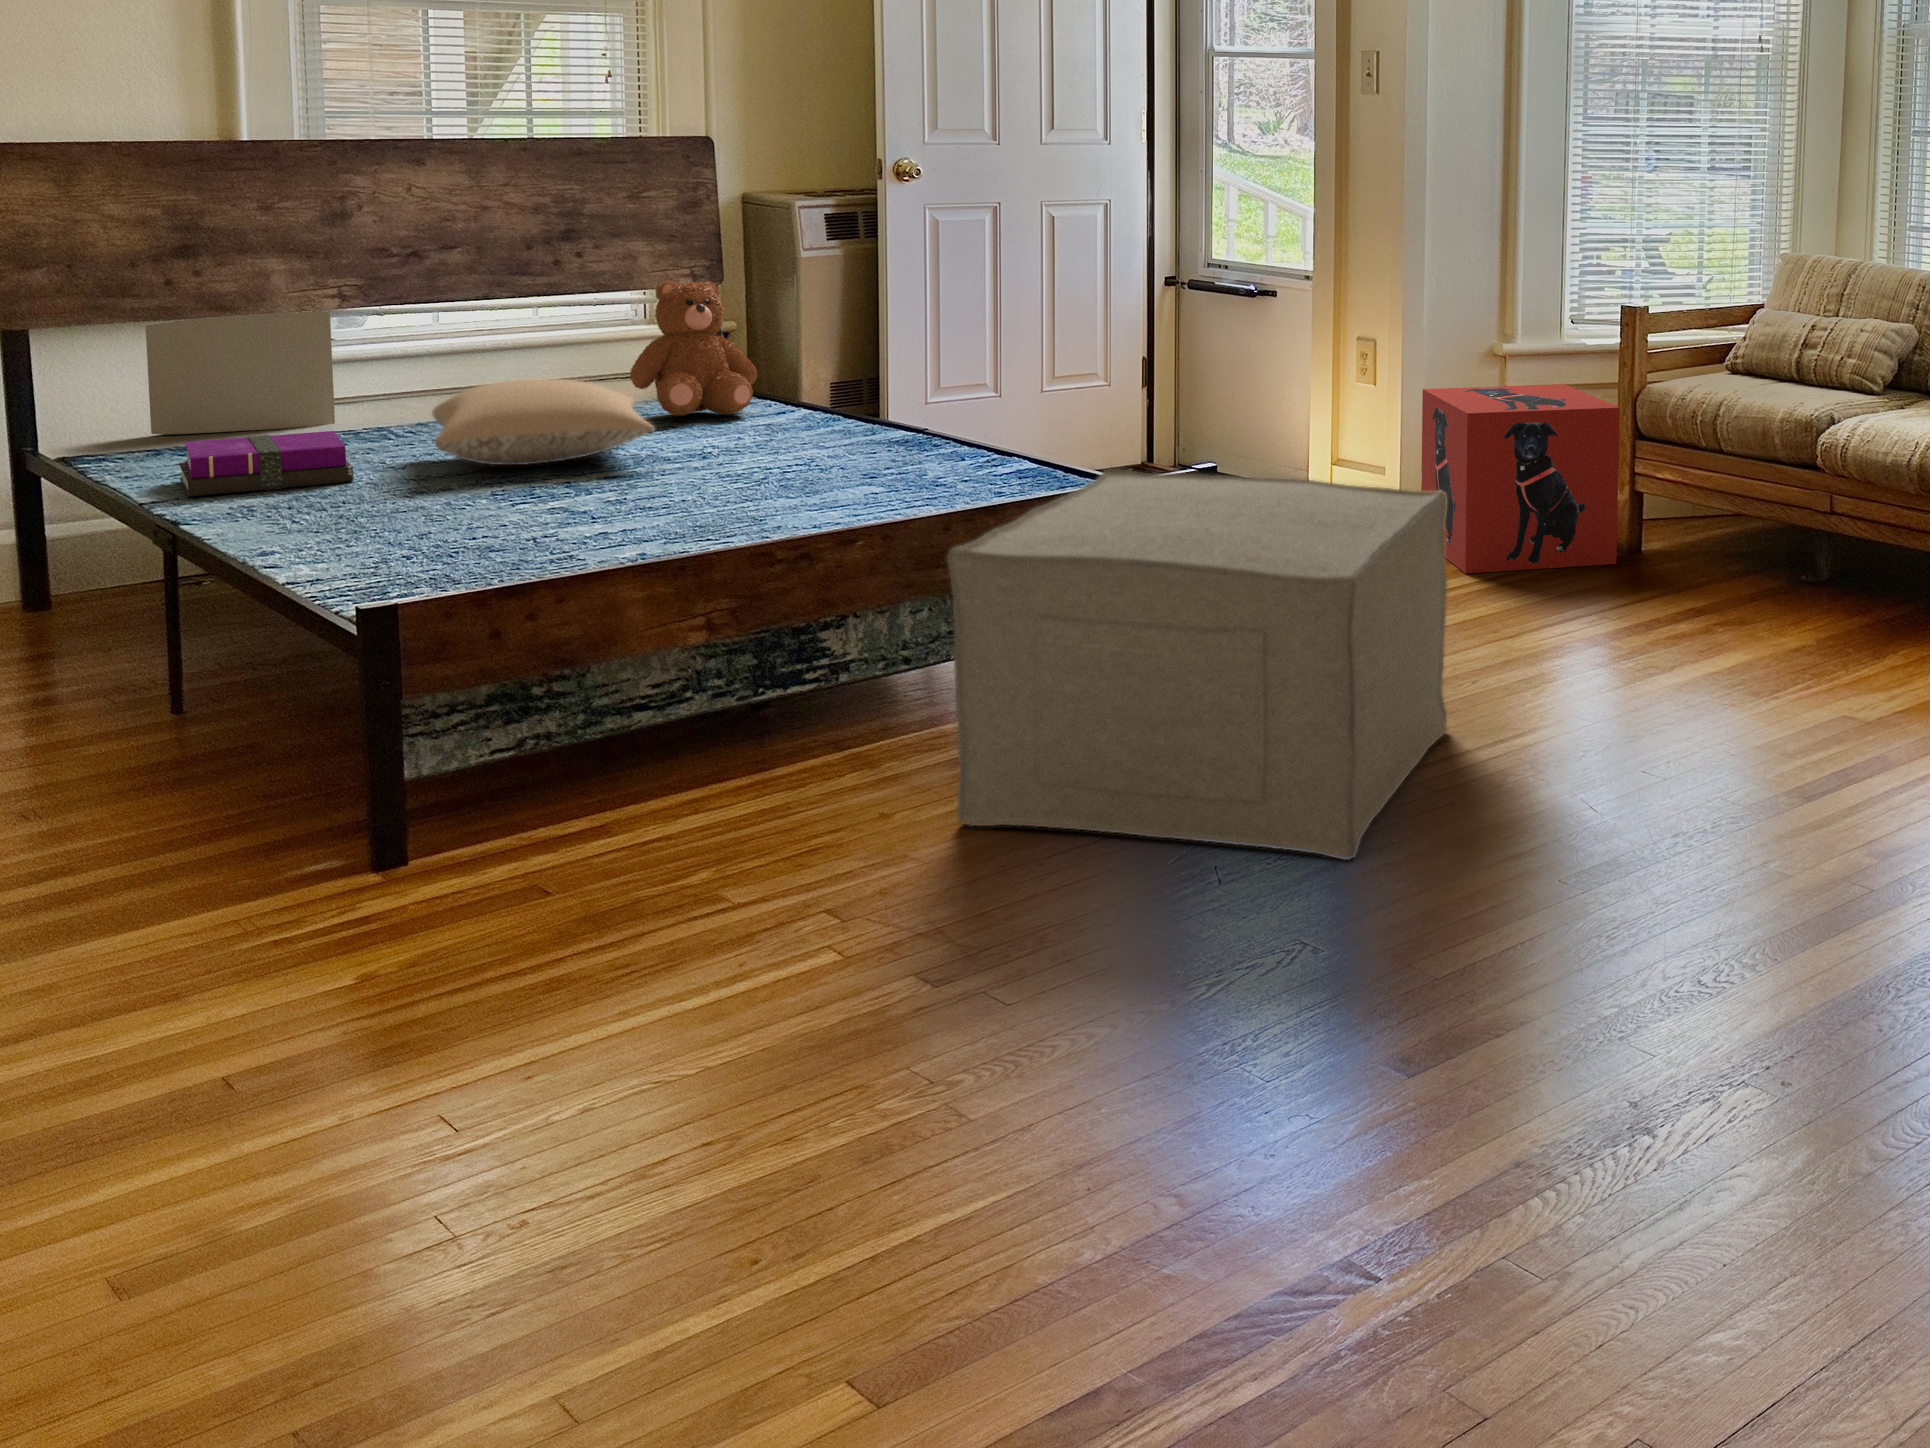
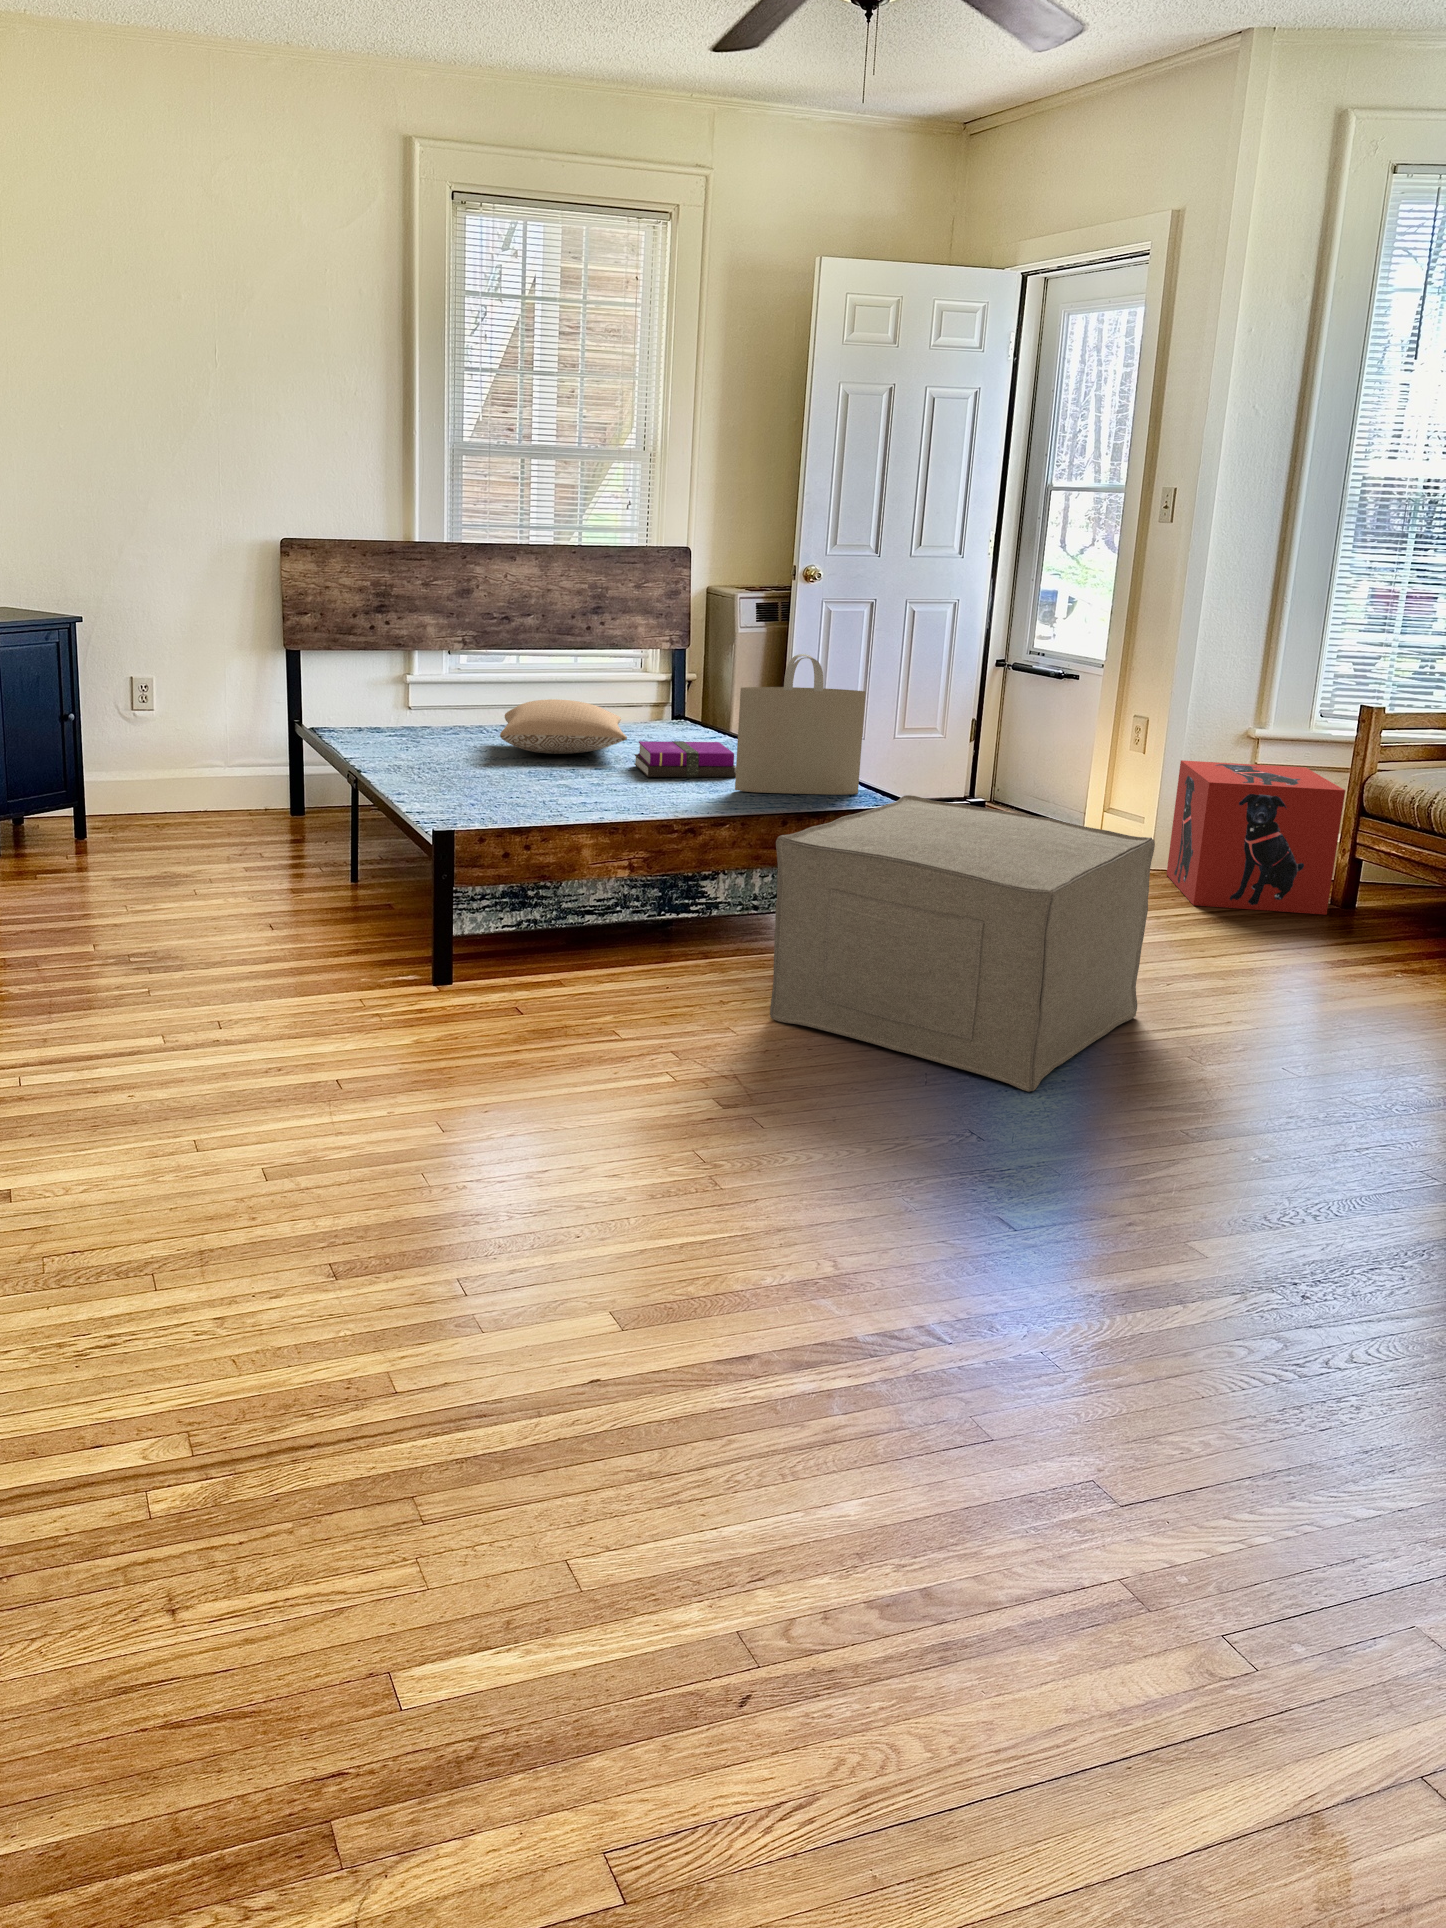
teddy bear: present [630,281,757,415] -> none [622,641,702,734]
tote bag: present [145,311,335,434] -> present [735,654,866,795]
notebook: present [179,431,353,496] -> present [634,741,736,777]

